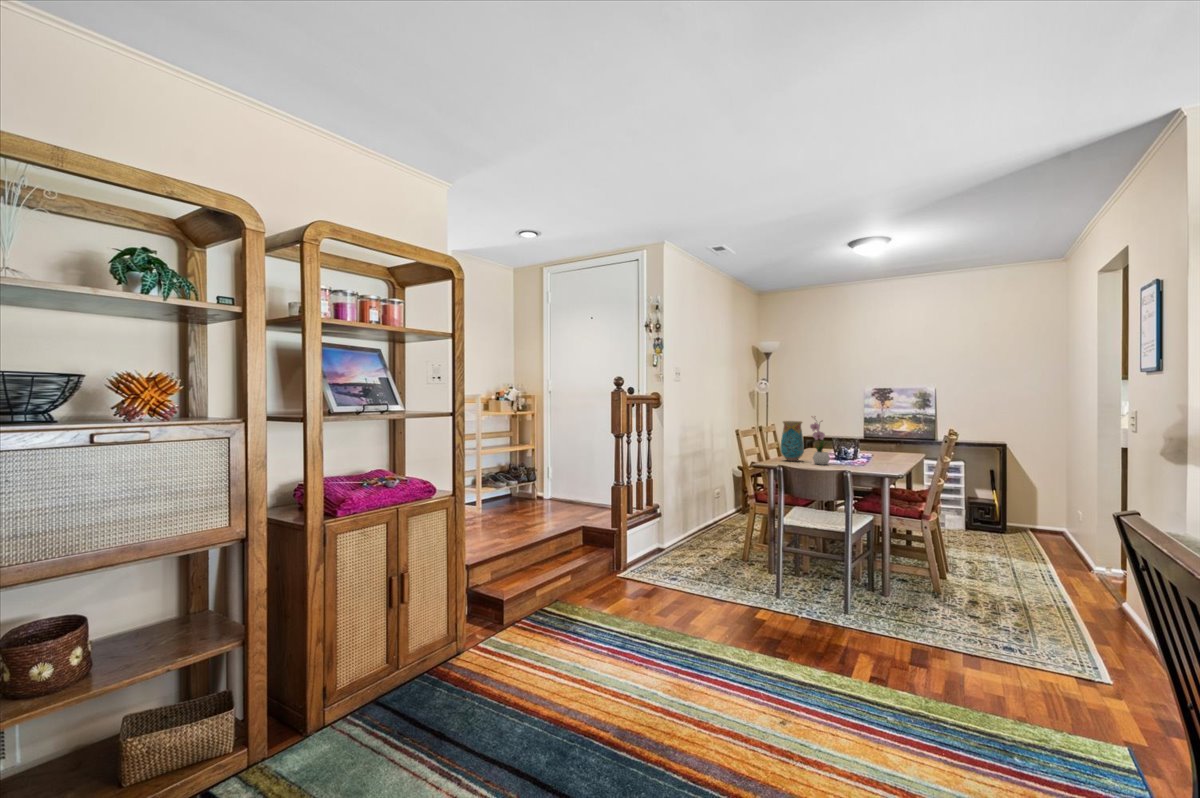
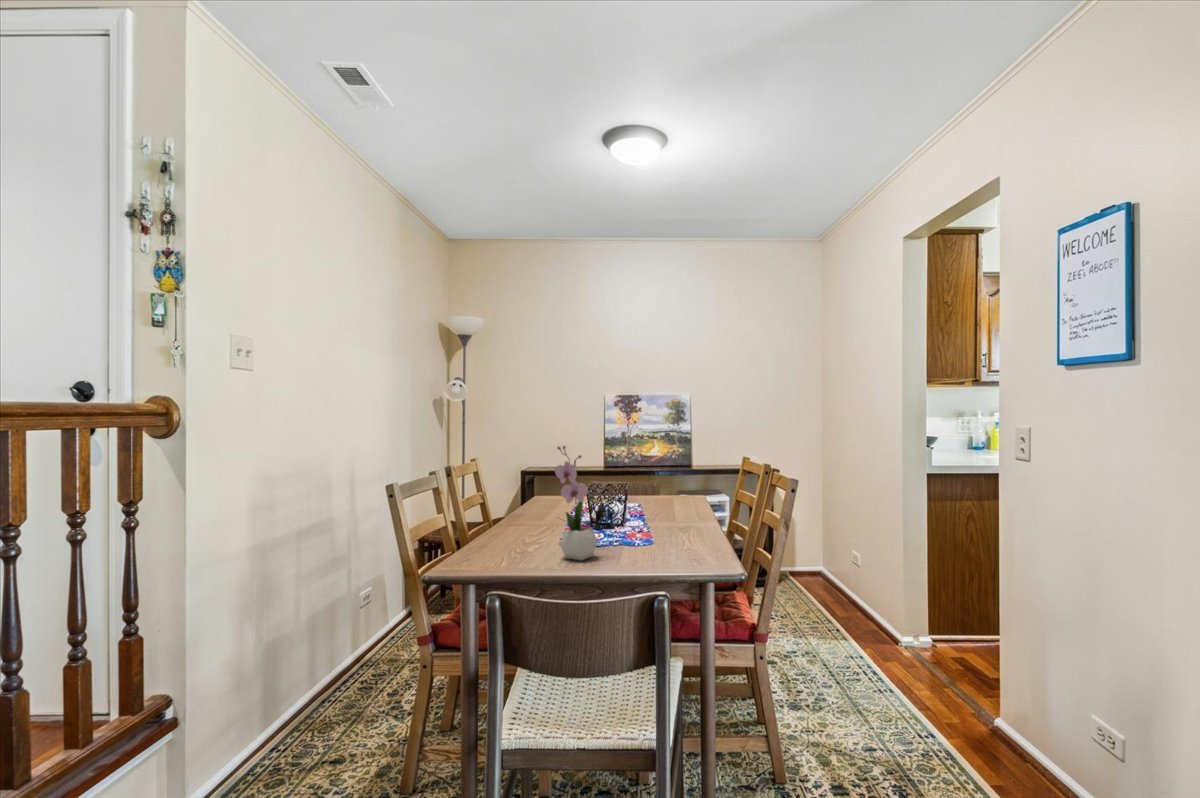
vase: present [781,421,804,461] -> none [487,457,538,552]

